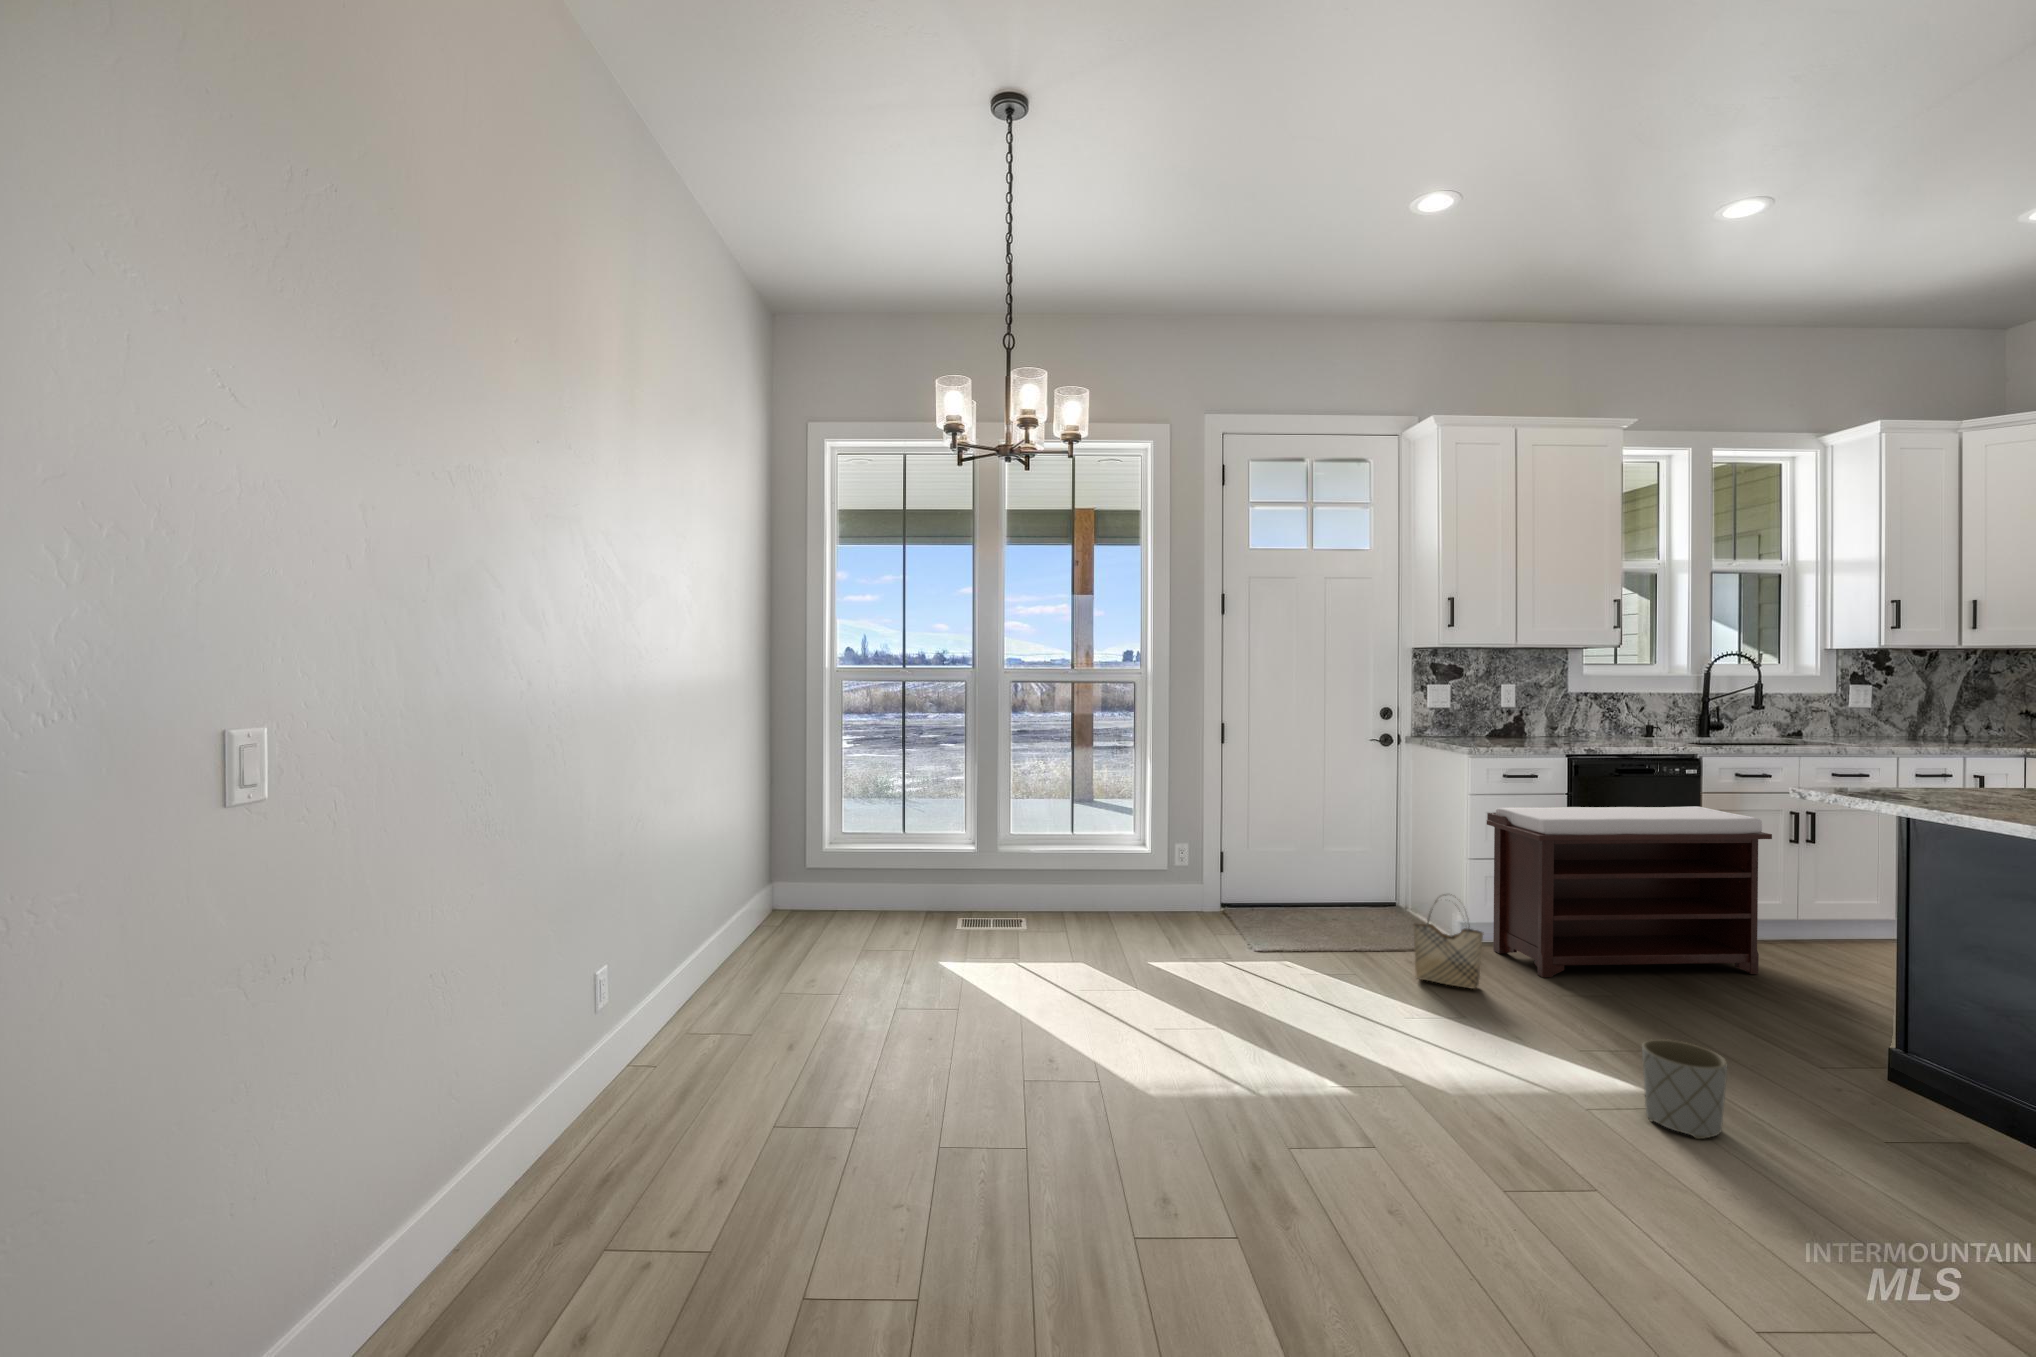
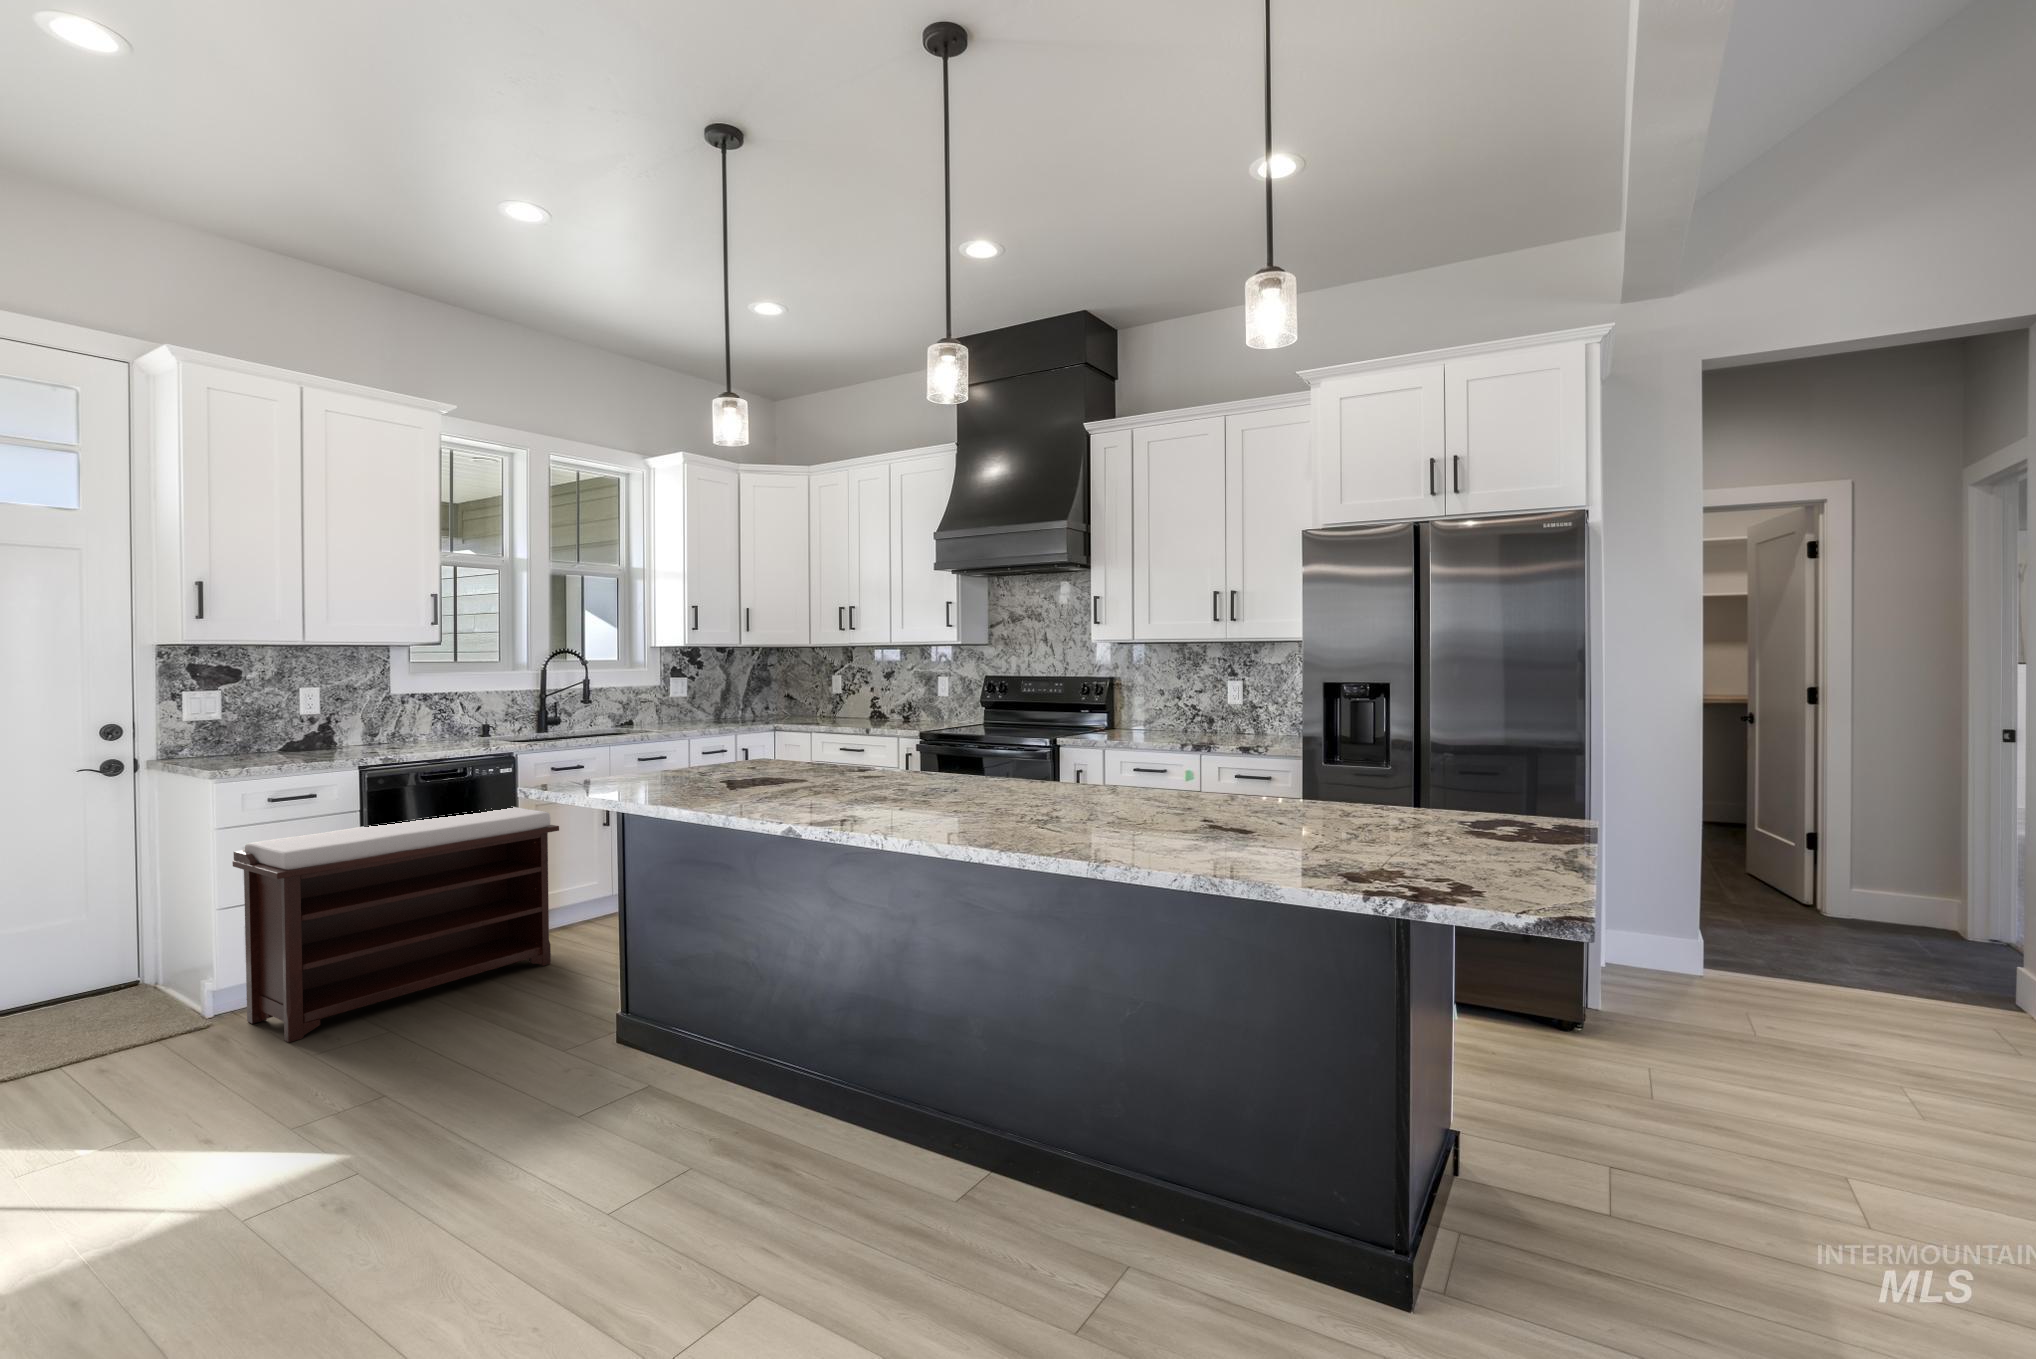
woven basket: present [1413,900,1484,989] -> none [59,975,179,1109]
planter: present [1642,1039,1727,1139] -> none [265,1100,365,1217]

